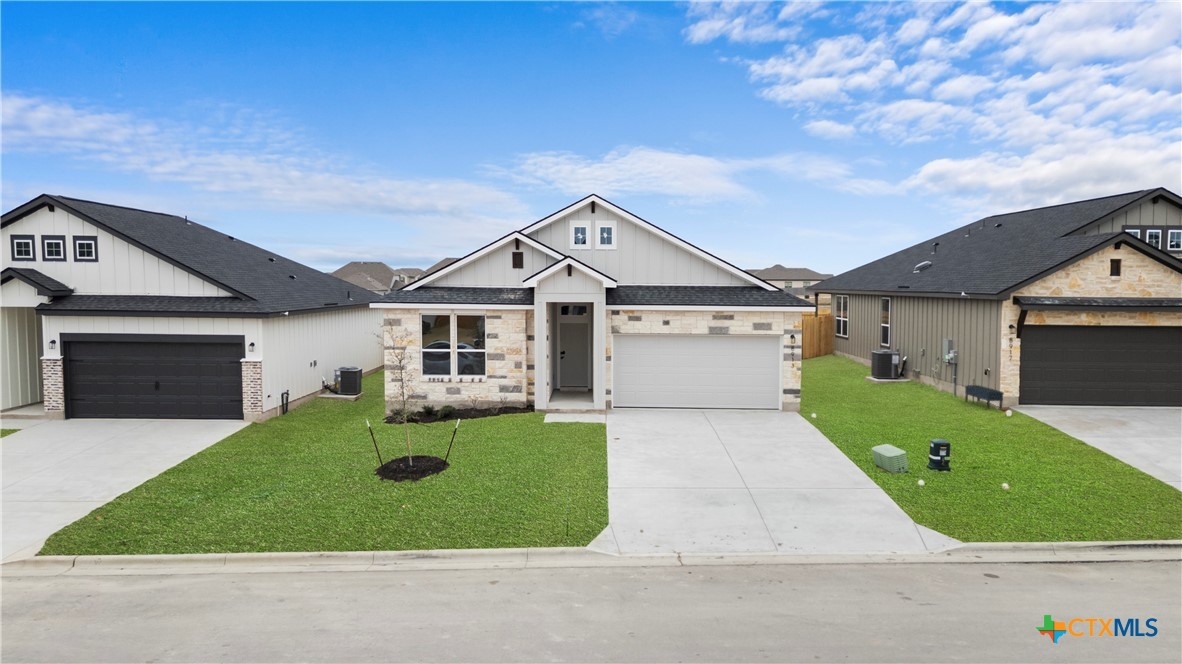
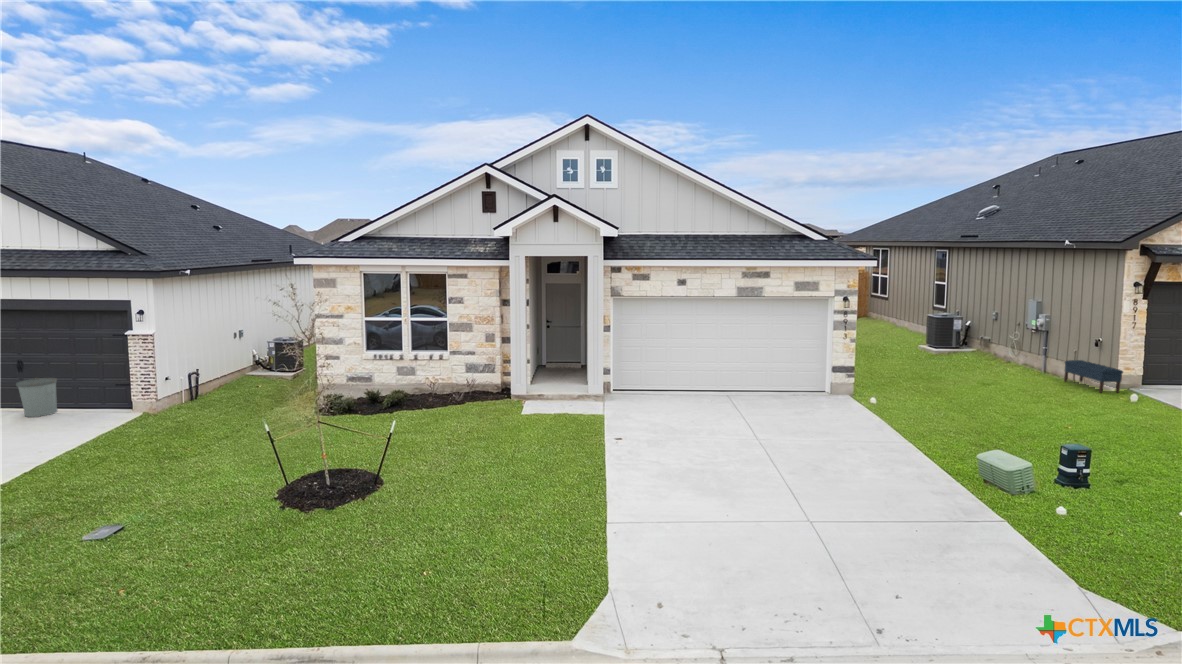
trash can: none [159,393,188,424] -> present [16,378,58,417]

